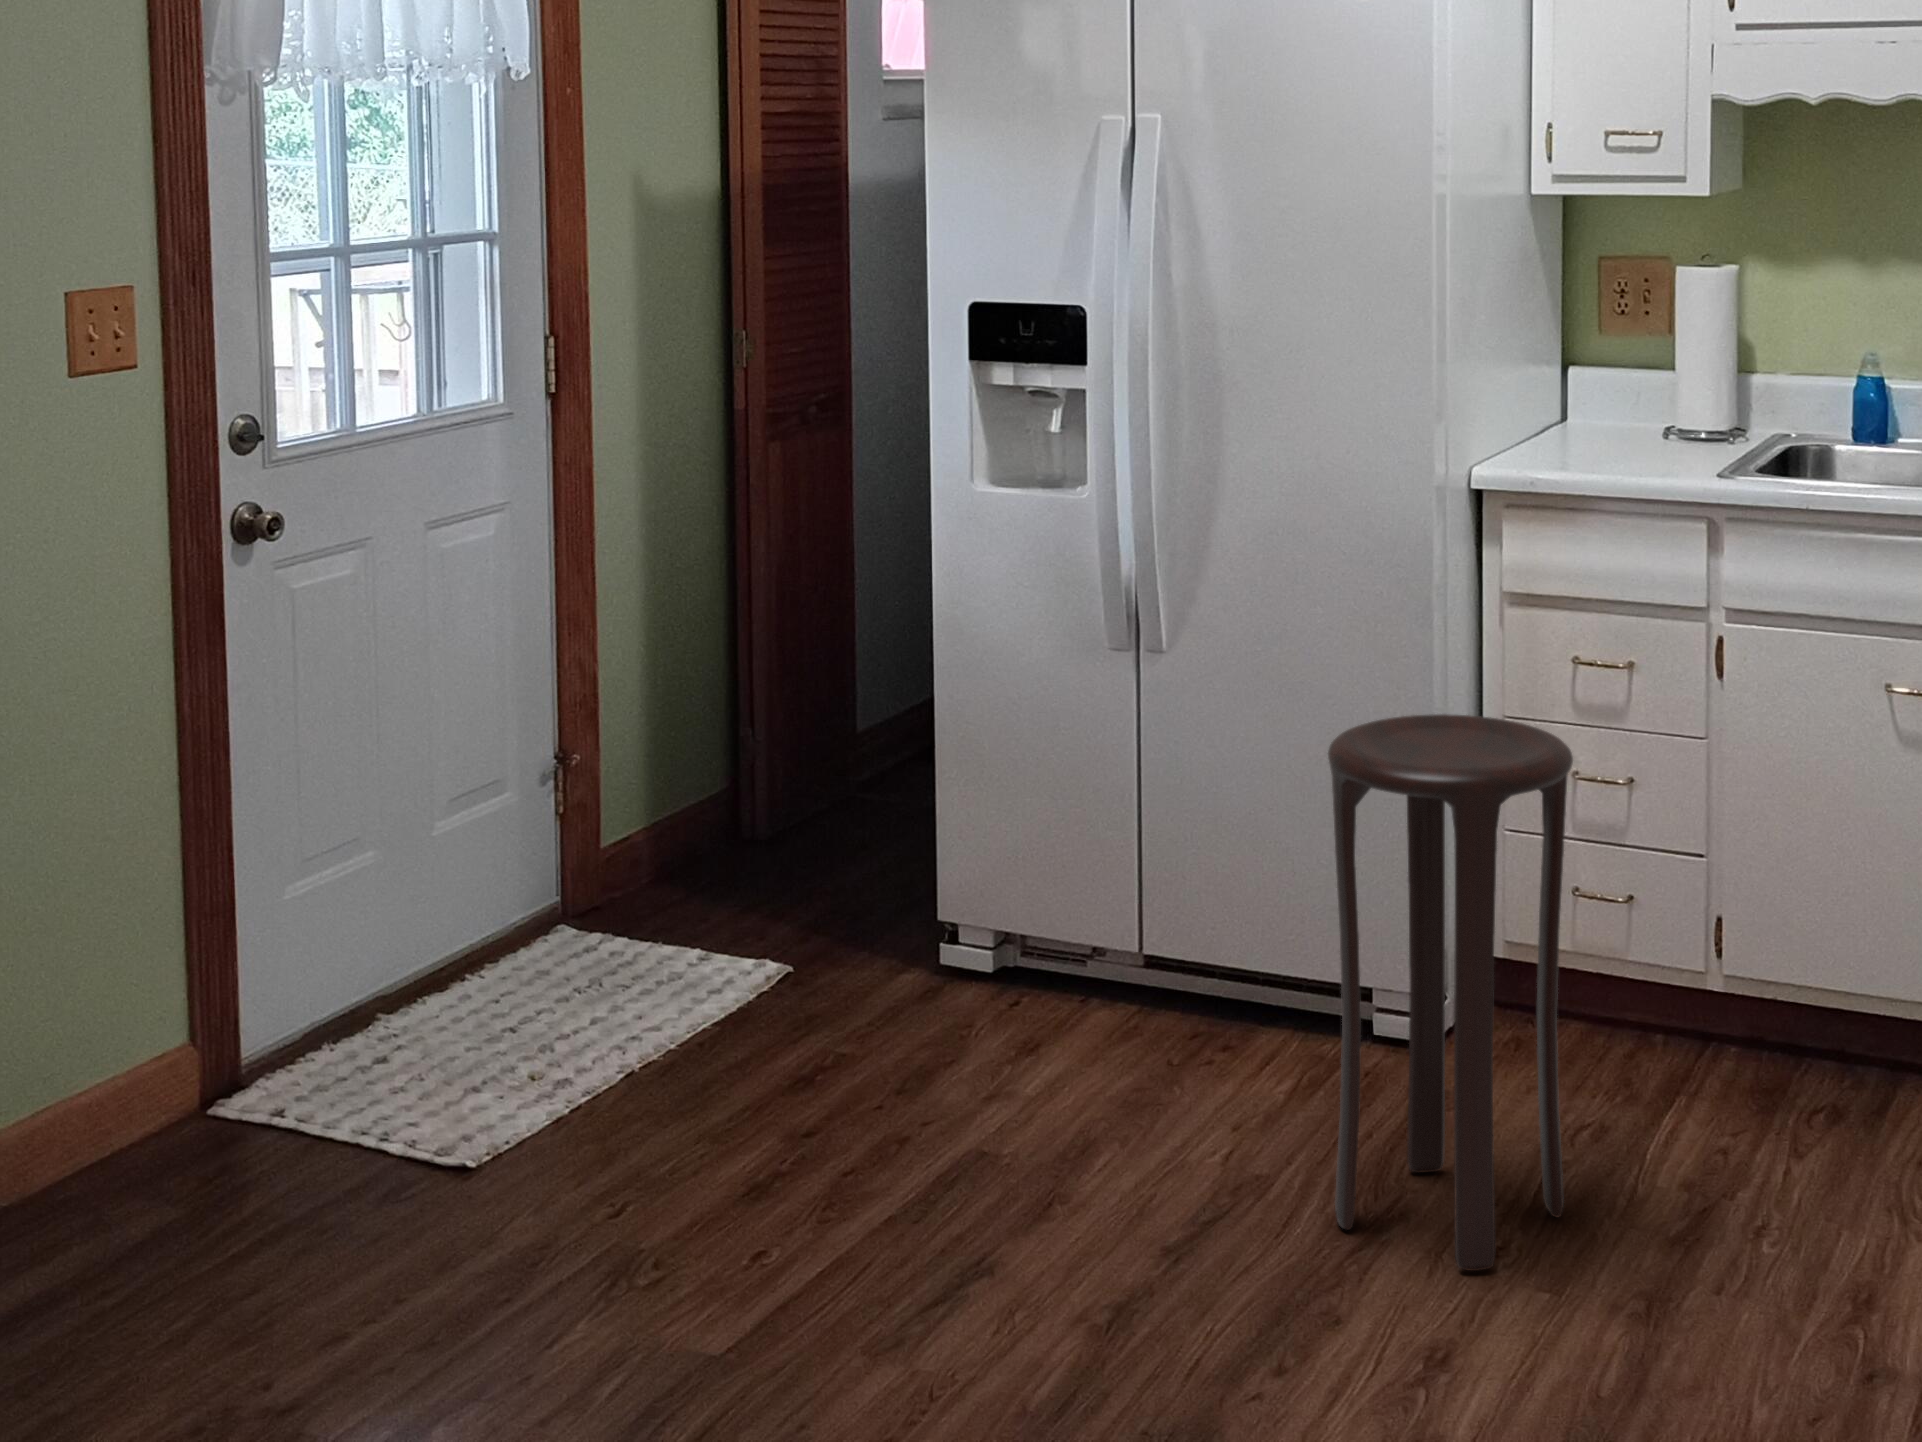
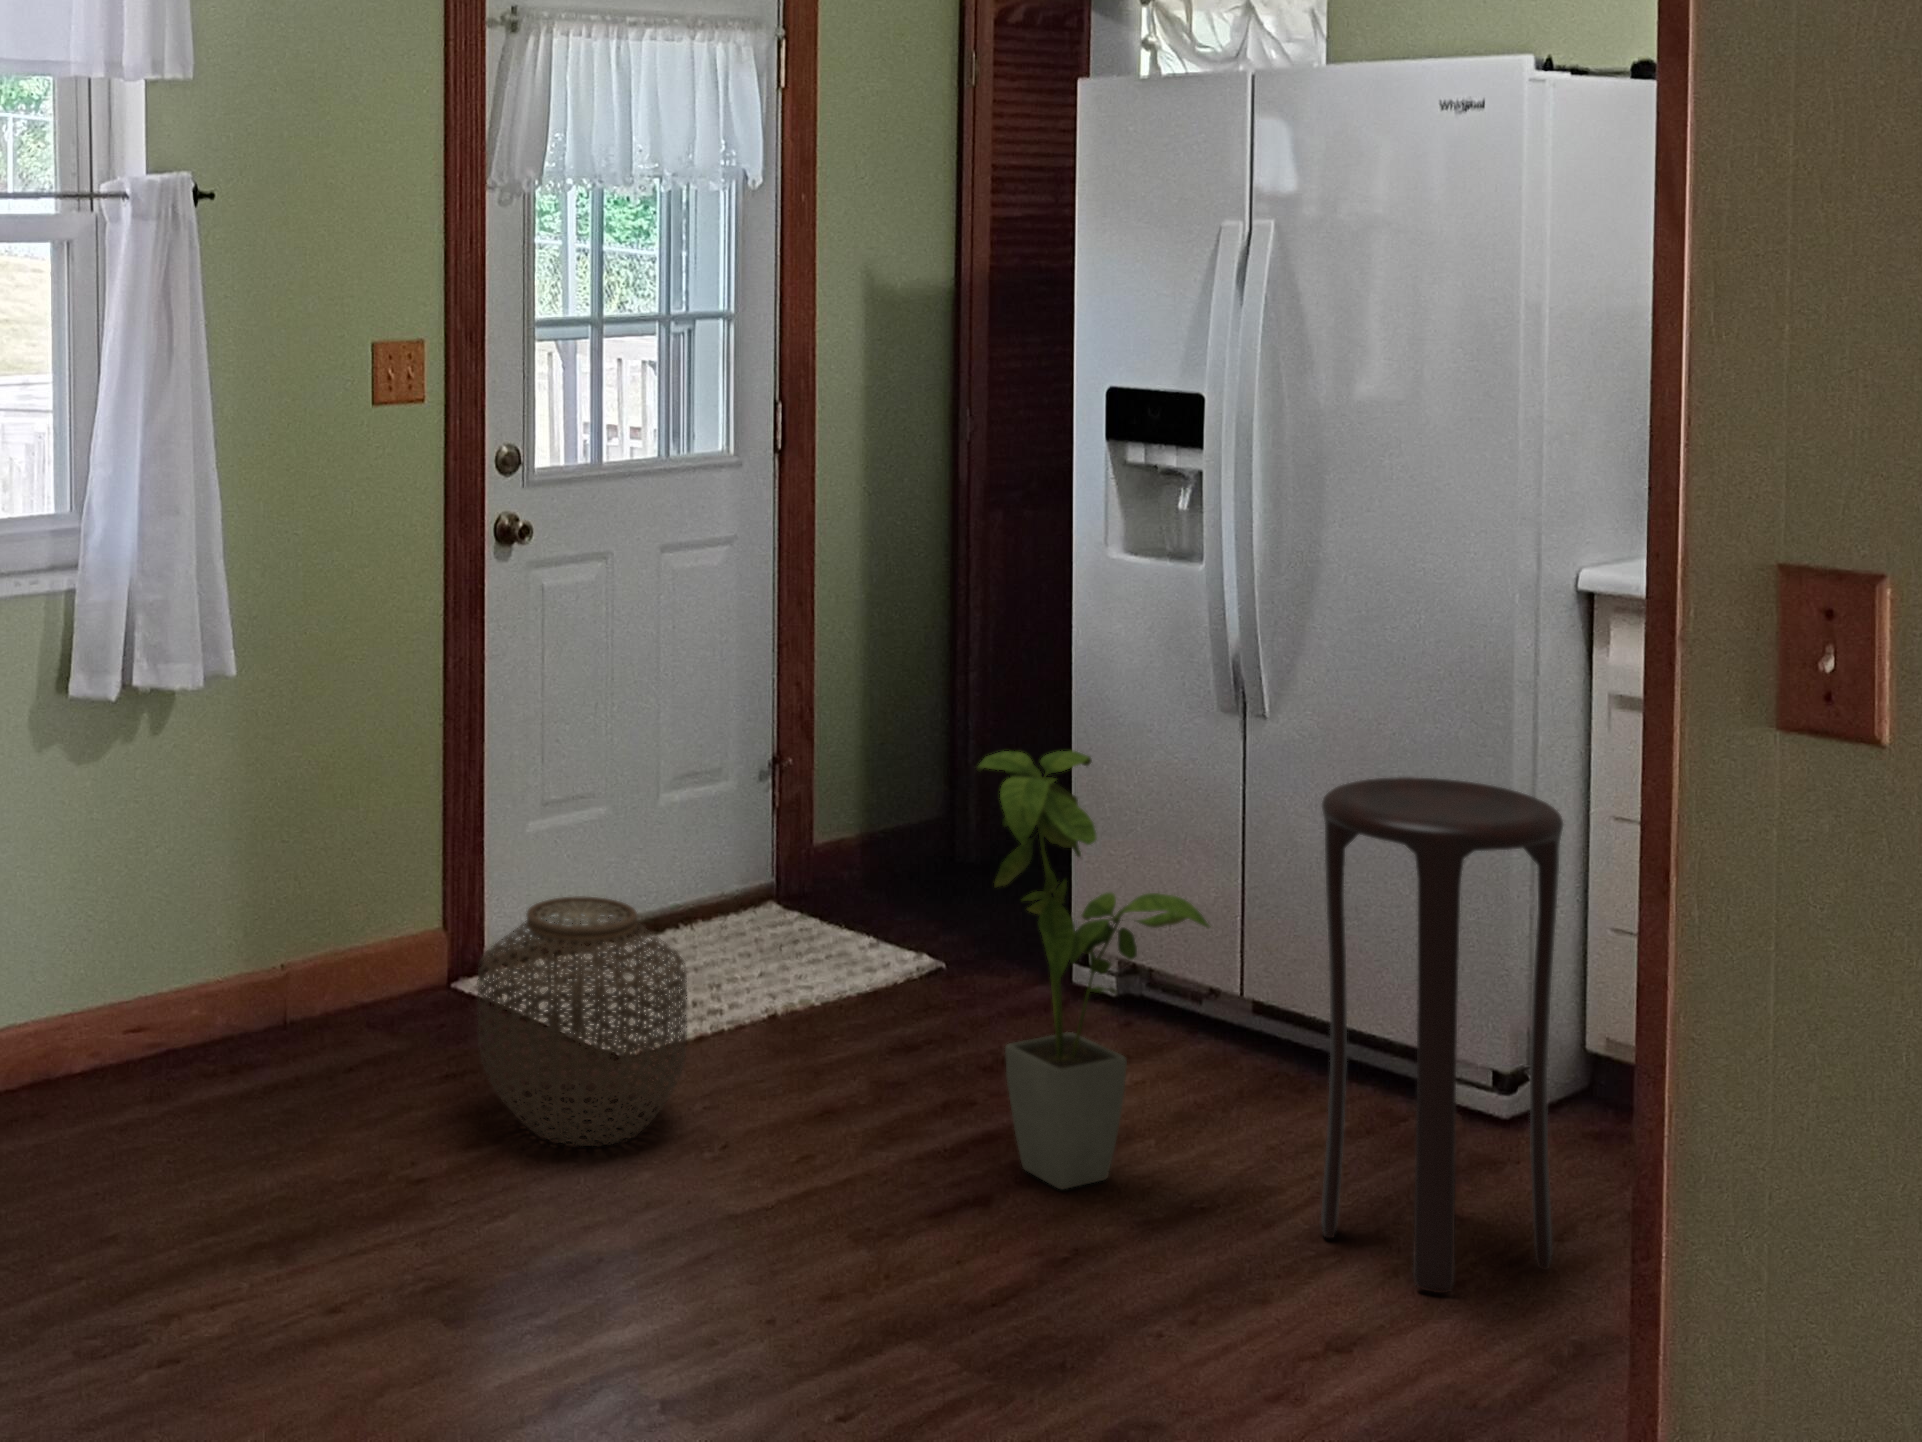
house plant: none [947,733,1221,1234] -> present [977,751,1211,1189]
woven basket: none [318,986,596,1310] -> present [477,896,687,1146]

